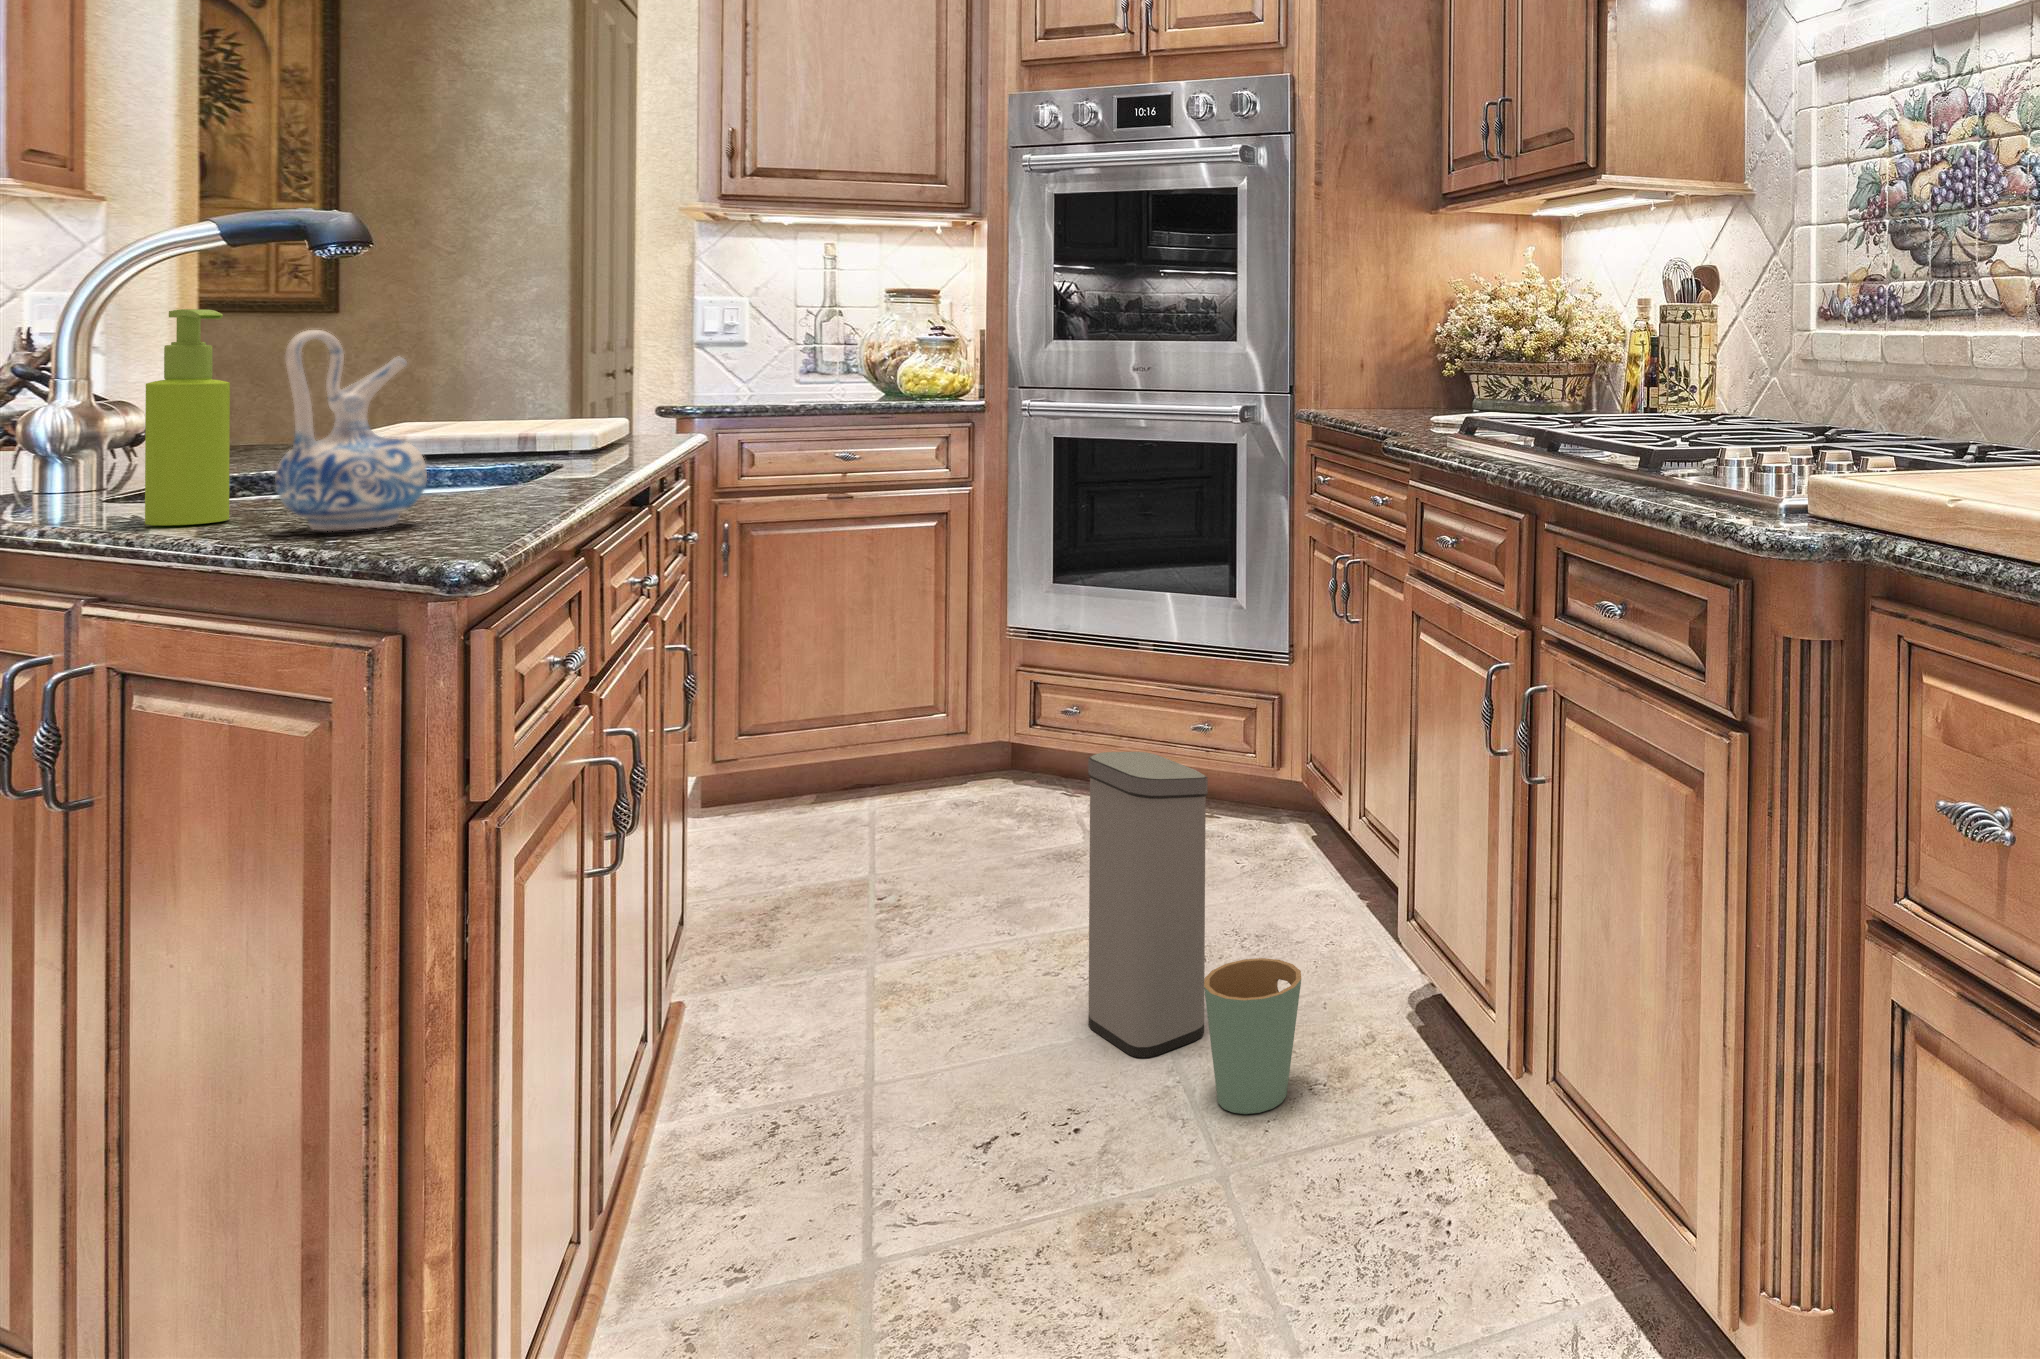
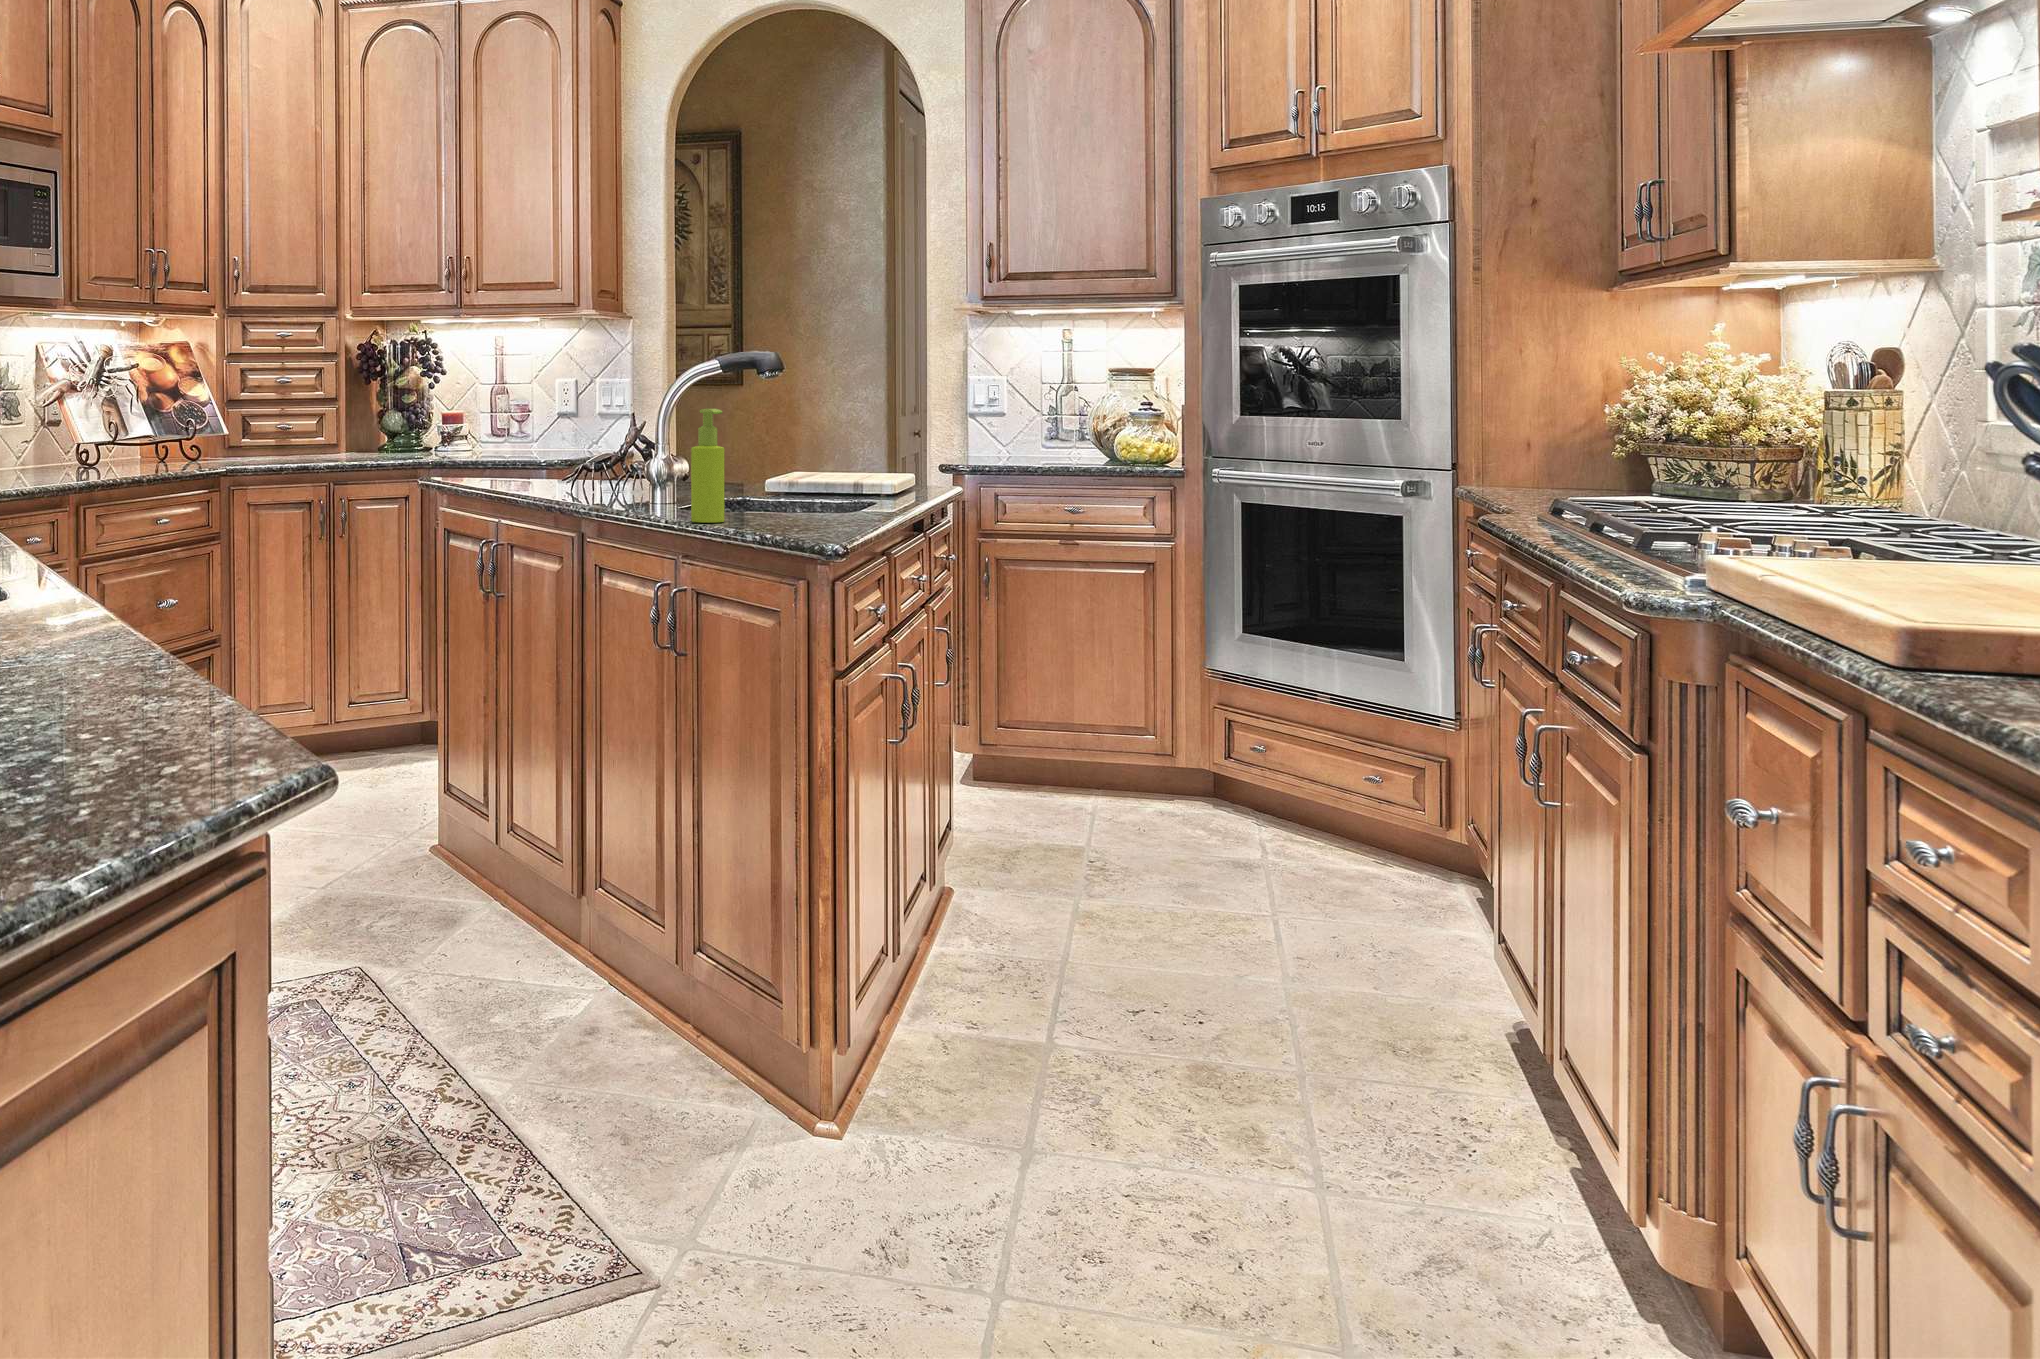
ceramic pitcher: present [275,330,427,531] -> none [748,421,812,528]
trash can: present [1088,752,1301,1114] -> none [1229,753,1389,1046]

